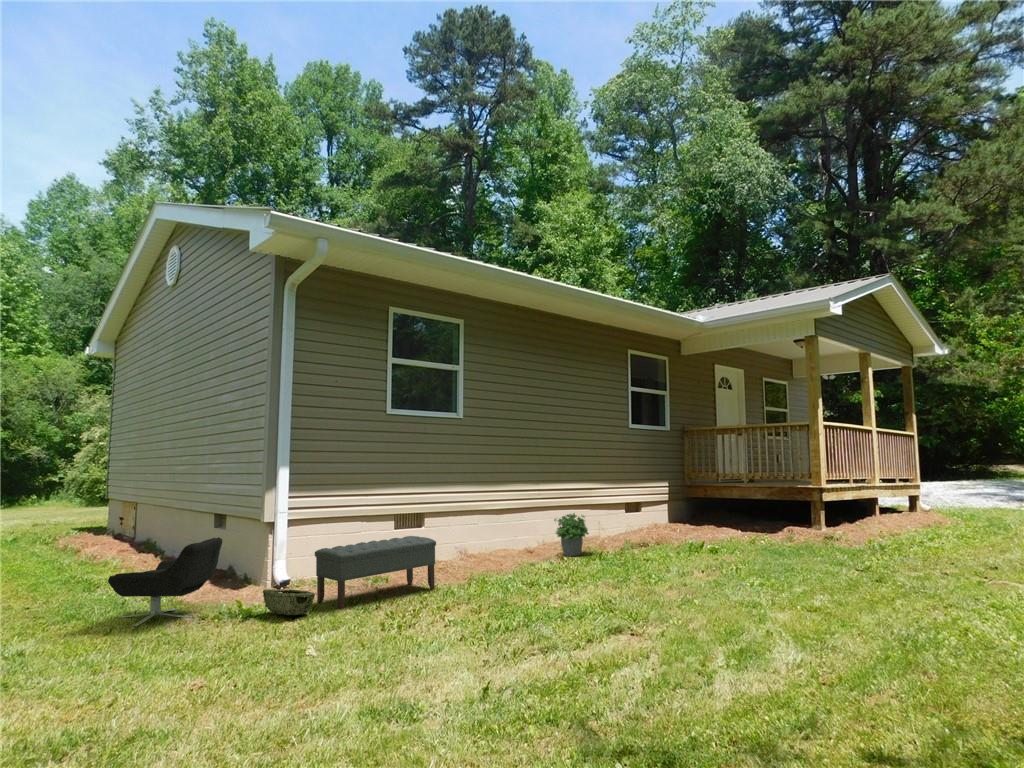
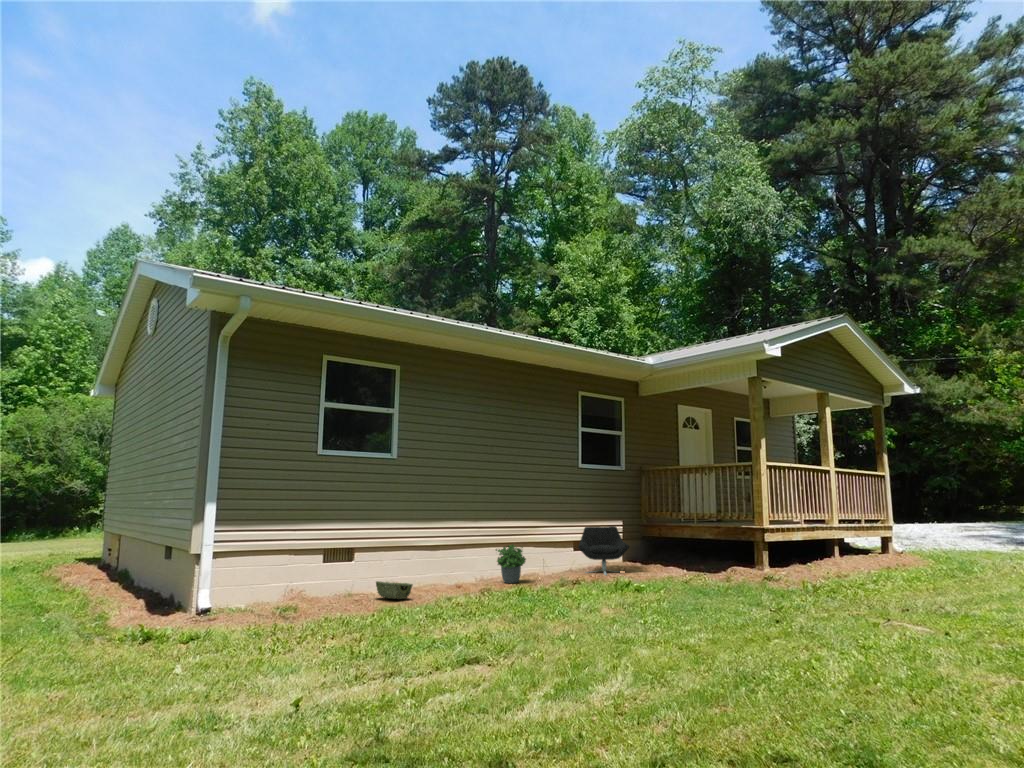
bench: present [315,536,436,609] -> none [261,560,369,619]
lounge chair: present [108,537,222,626] -> present [578,526,629,575]
woven basket: present [263,589,315,616] -> present [376,581,413,599]

